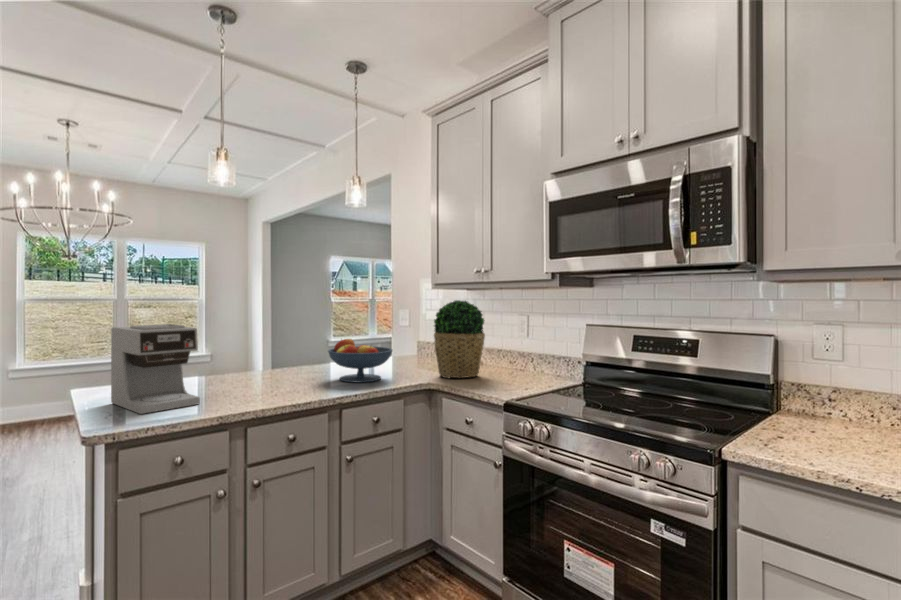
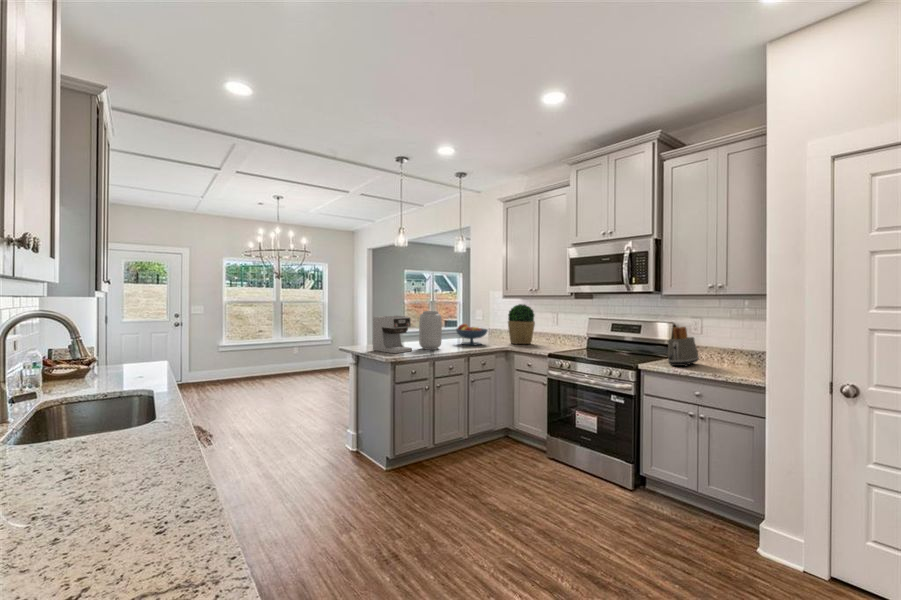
vase: none [228,314,280,398] -> present [419,311,442,350]
toaster: none [795,347,873,459] -> present [668,327,699,367]

